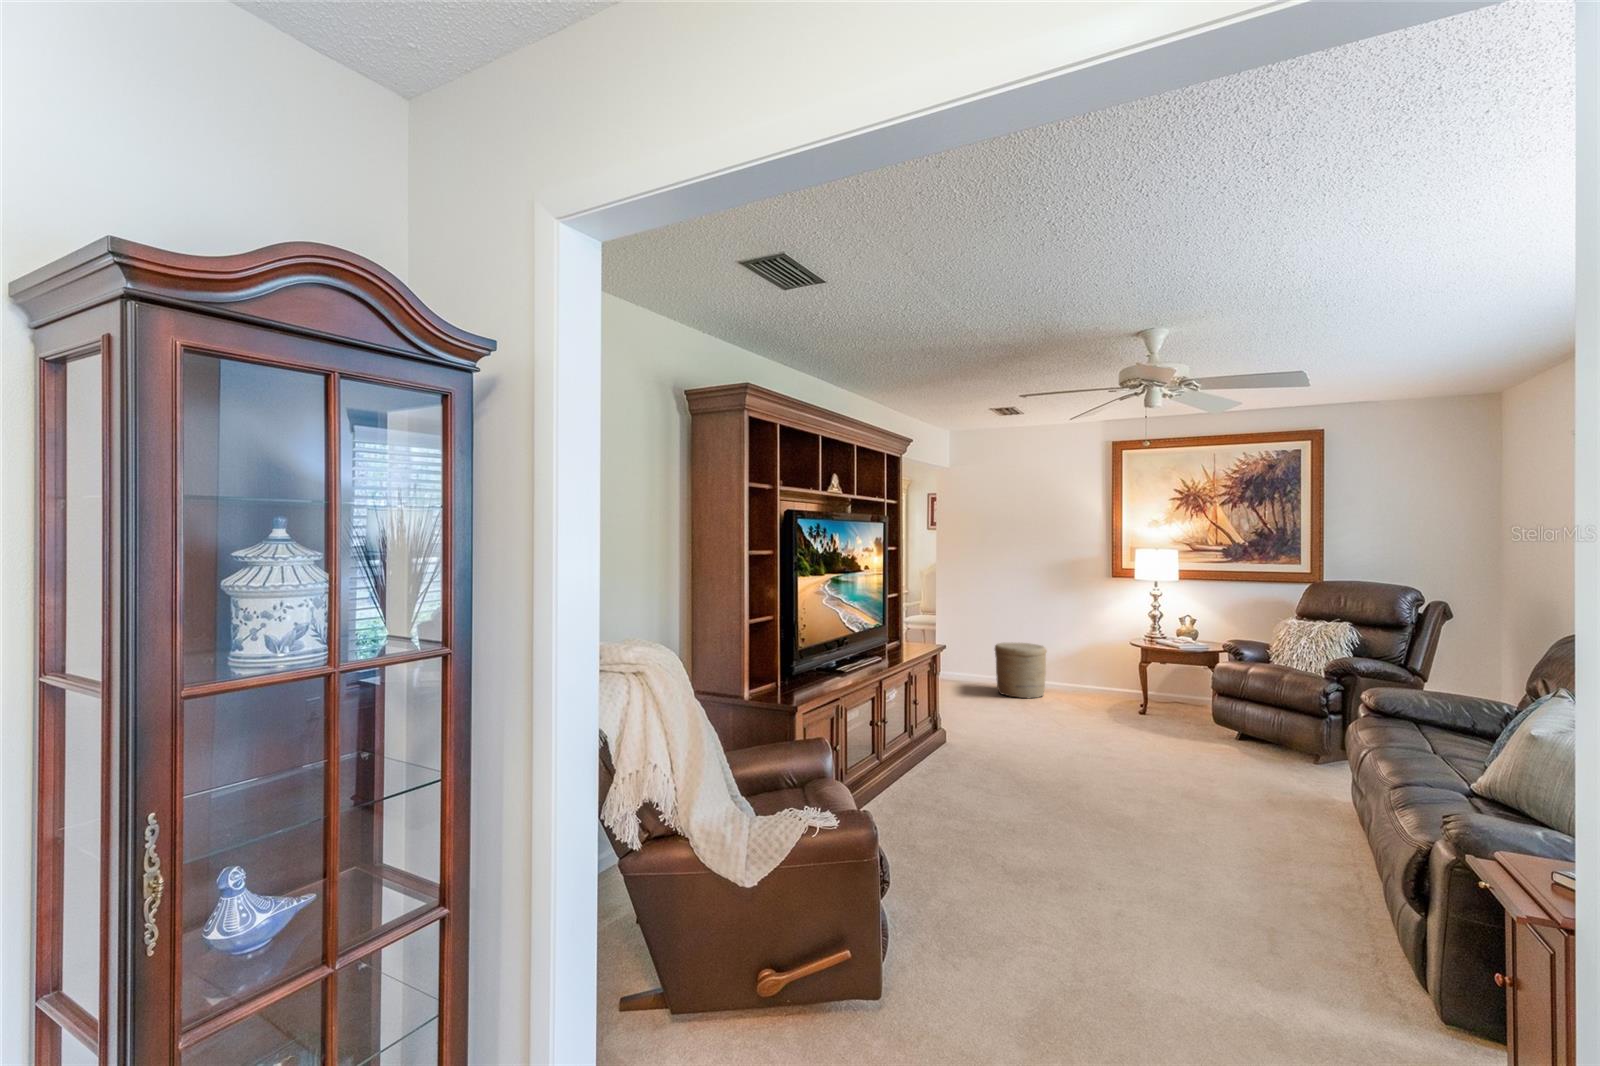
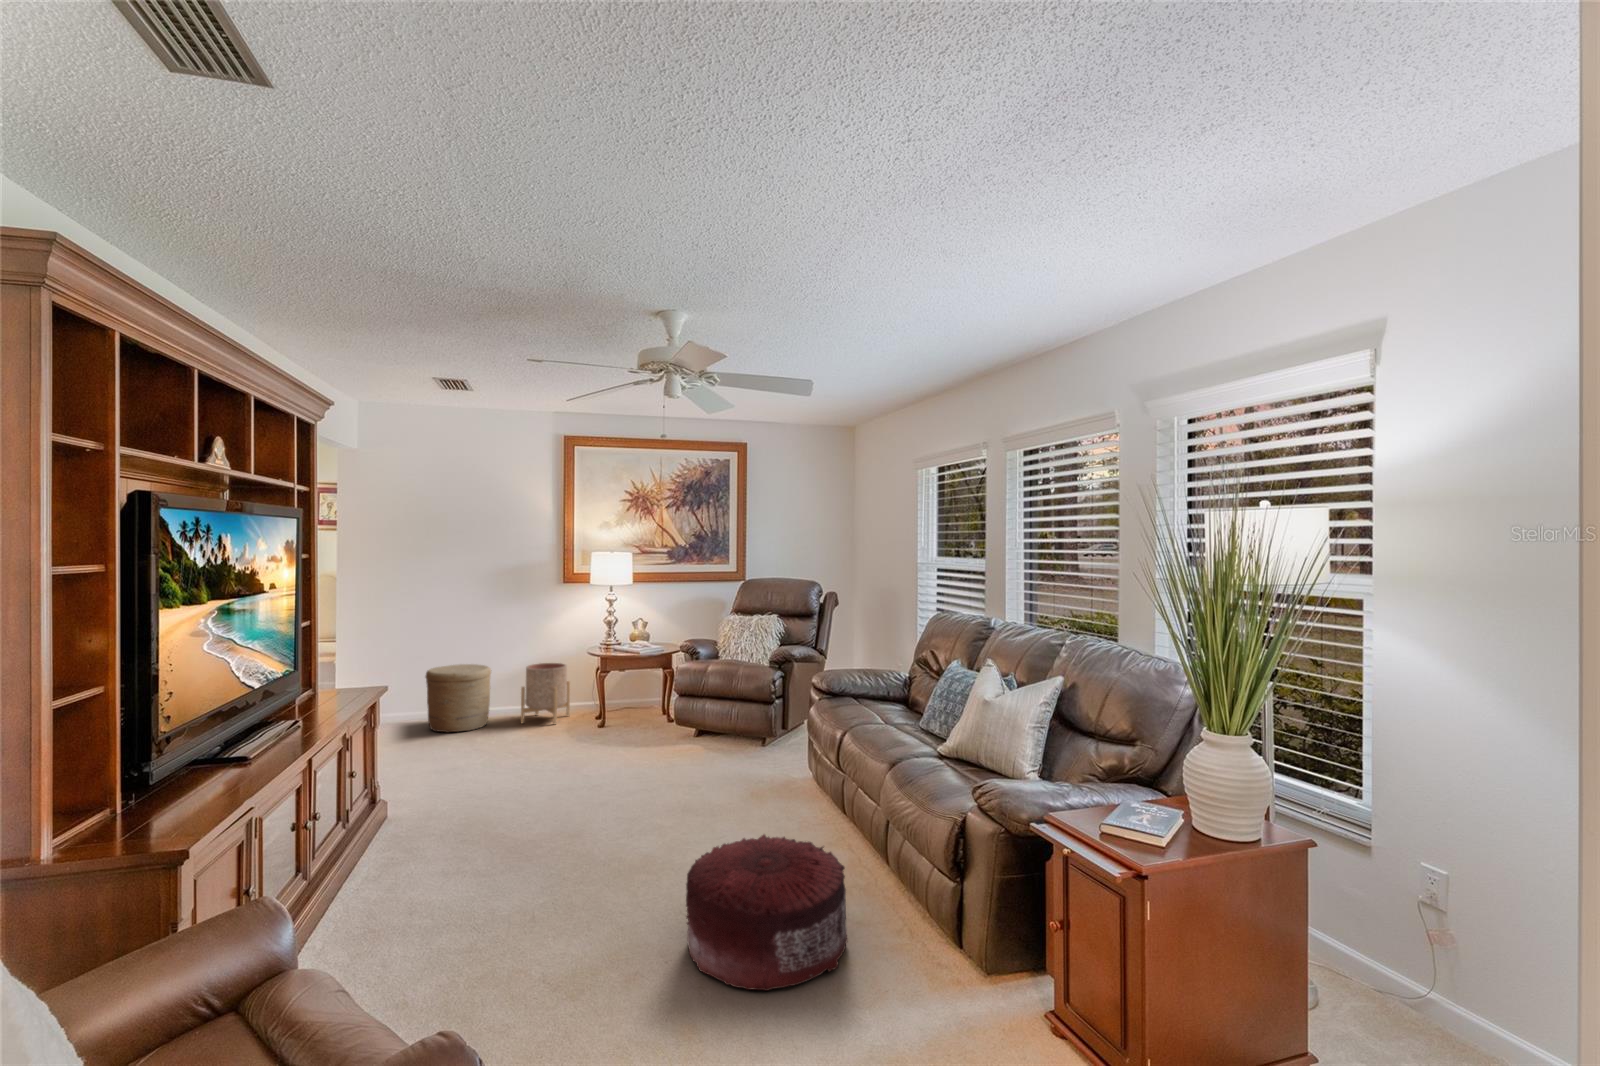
planter: none [1071,650,1118,706] -> present [521,663,570,725]
pouf: none [1112,810,1283,947] -> present [686,834,848,991]

